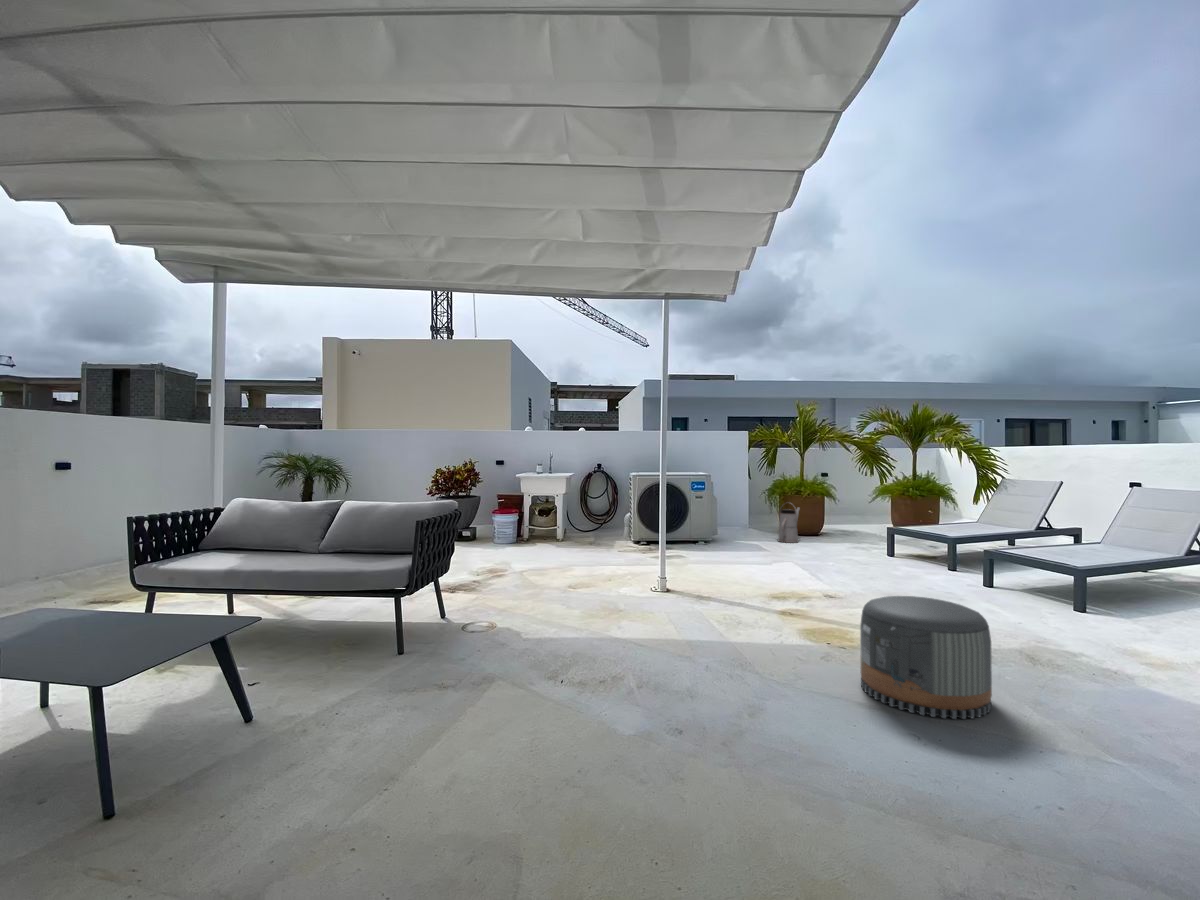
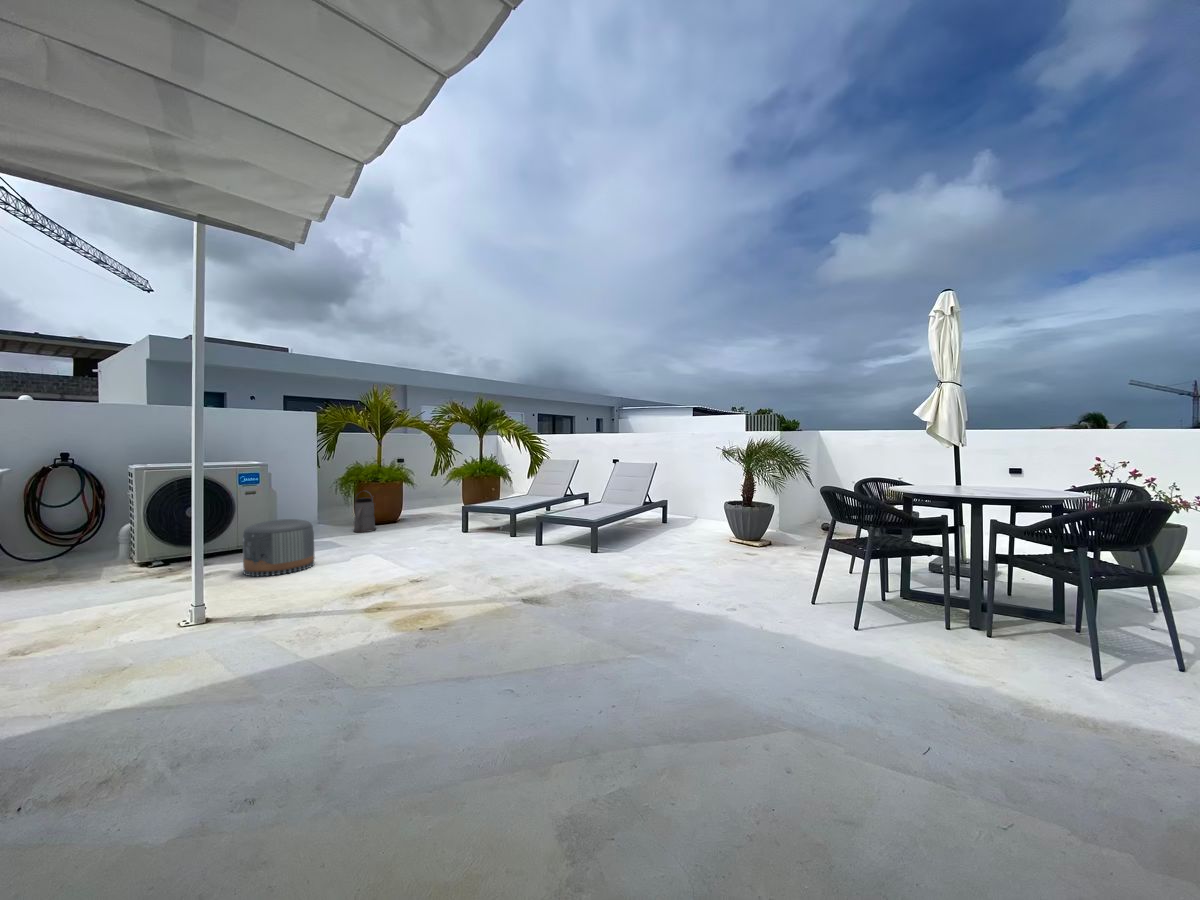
pouf: present [860,596,992,719] -> present [243,519,315,576]

